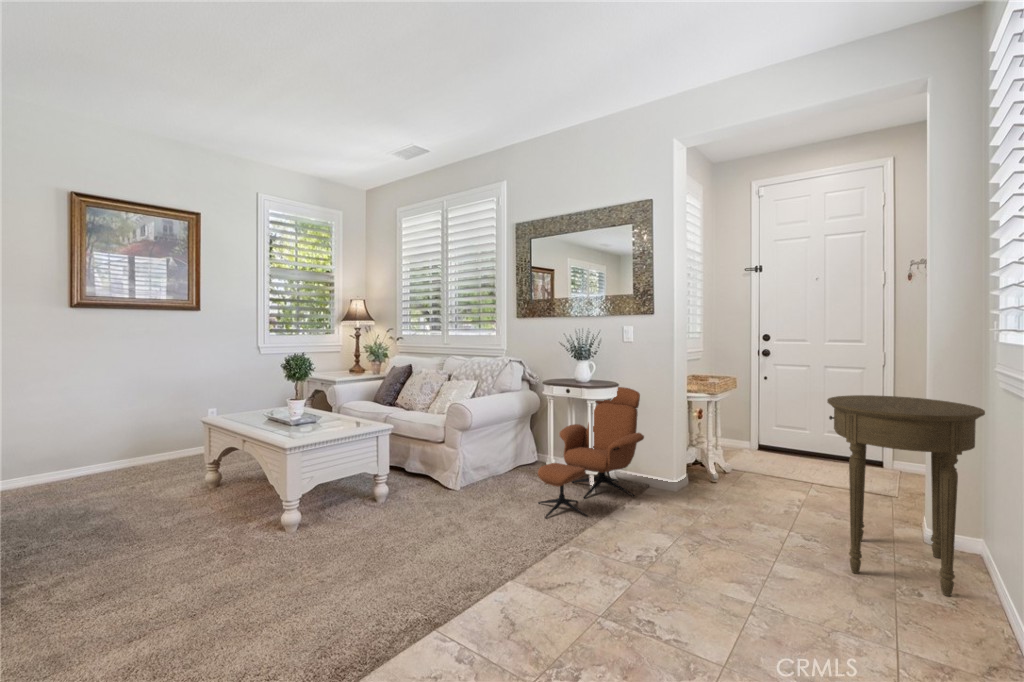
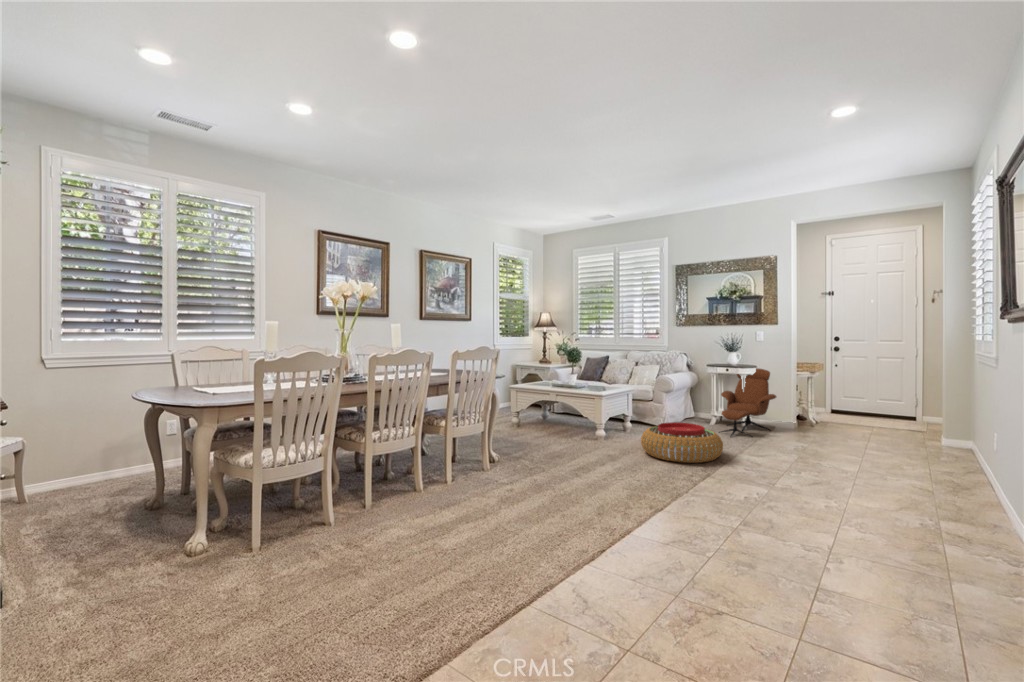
side table: present [827,395,985,596] -> none [893,369,975,460]
pouf: none [294,508,465,622] -> present [641,422,723,463]

